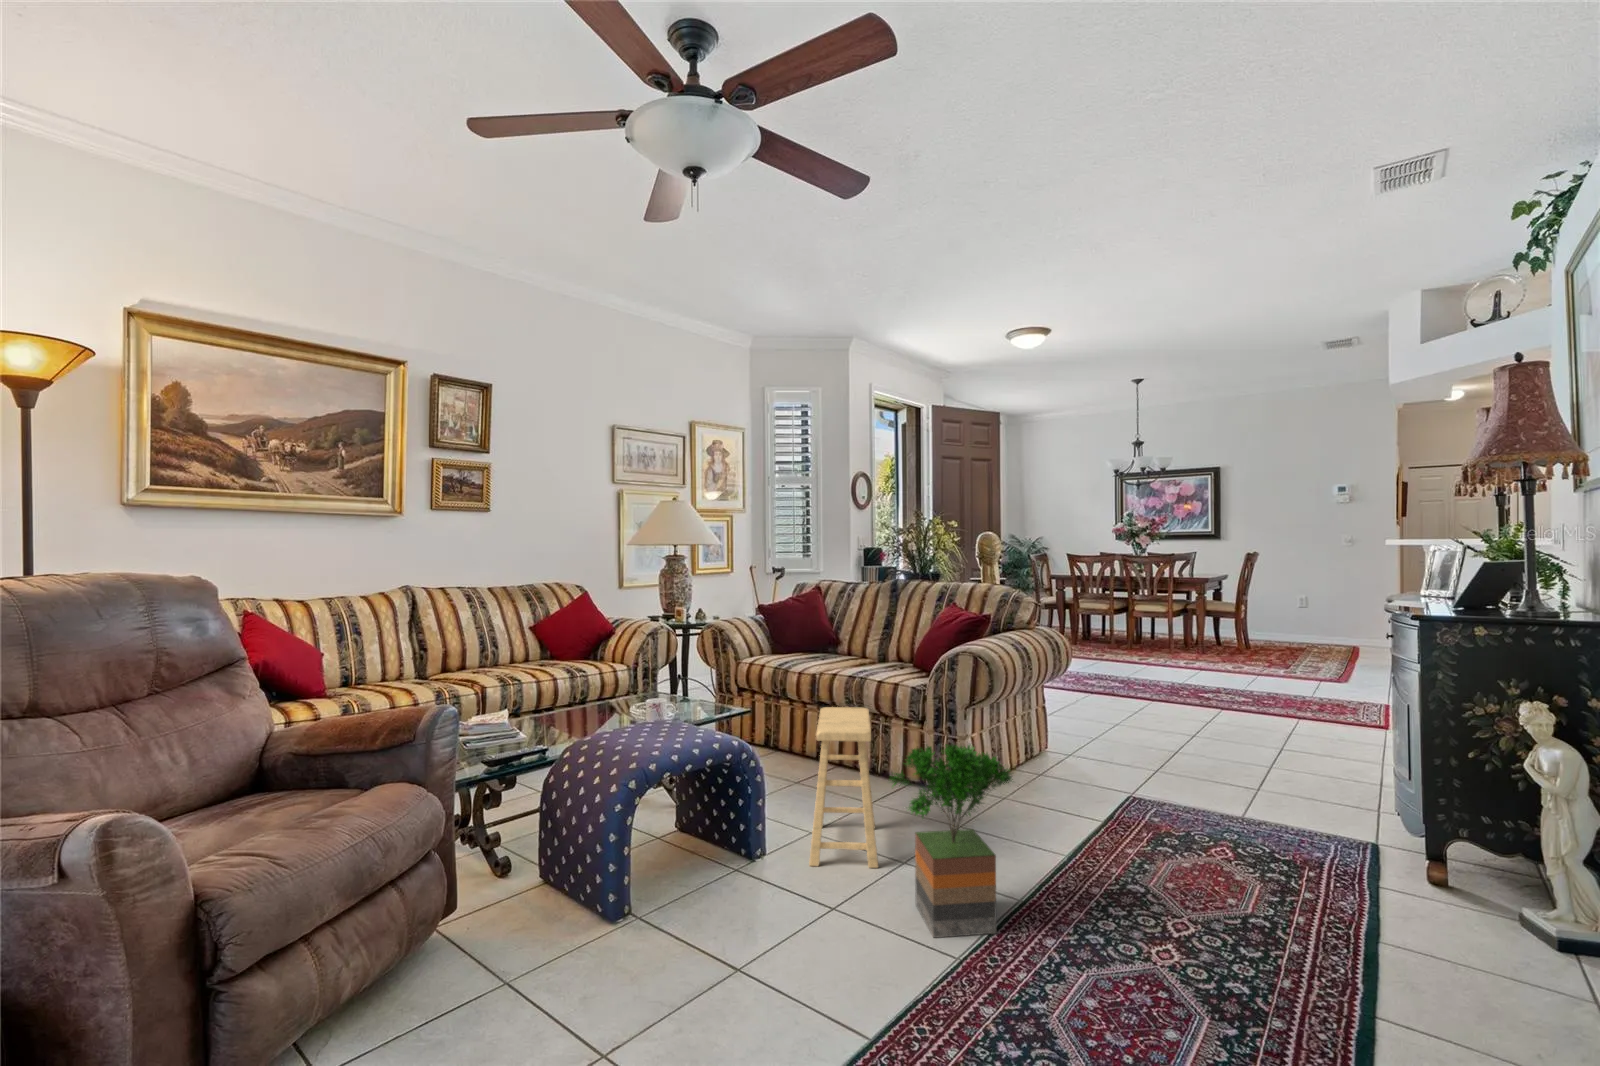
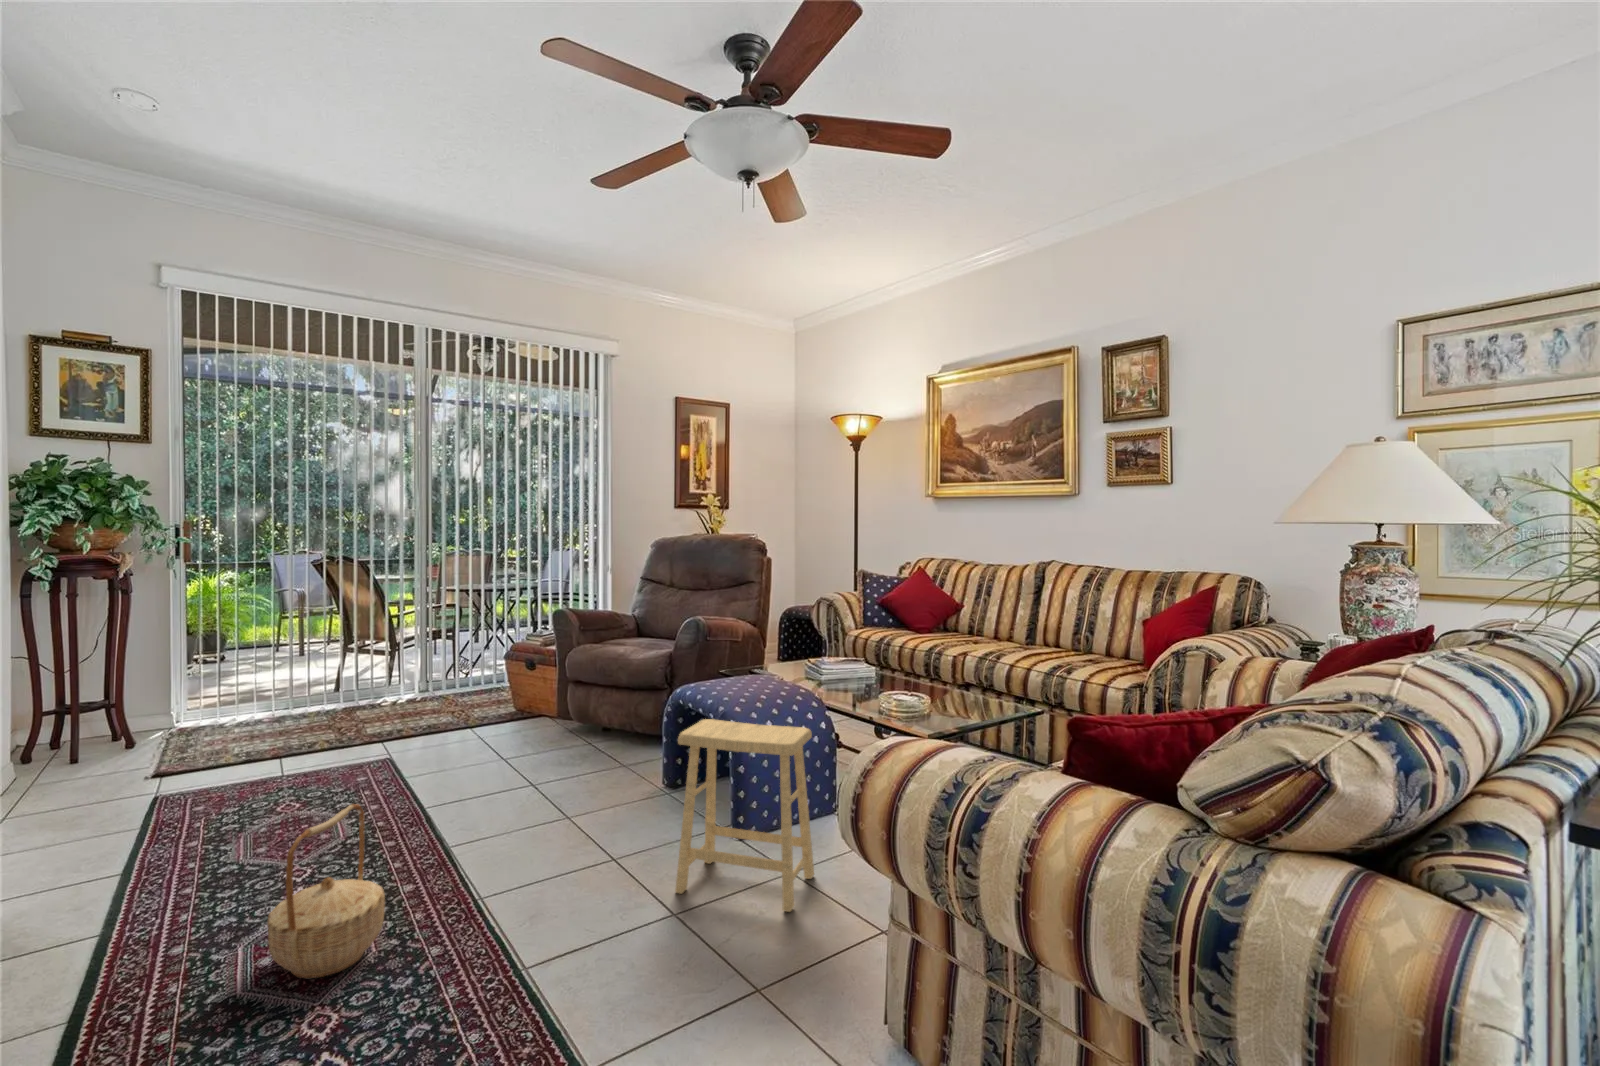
potted tree: present [892,745,1013,938] -> none [483,726,606,930]
basket: none [1067,847,1179,1016] -> present [267,804,385,978]

